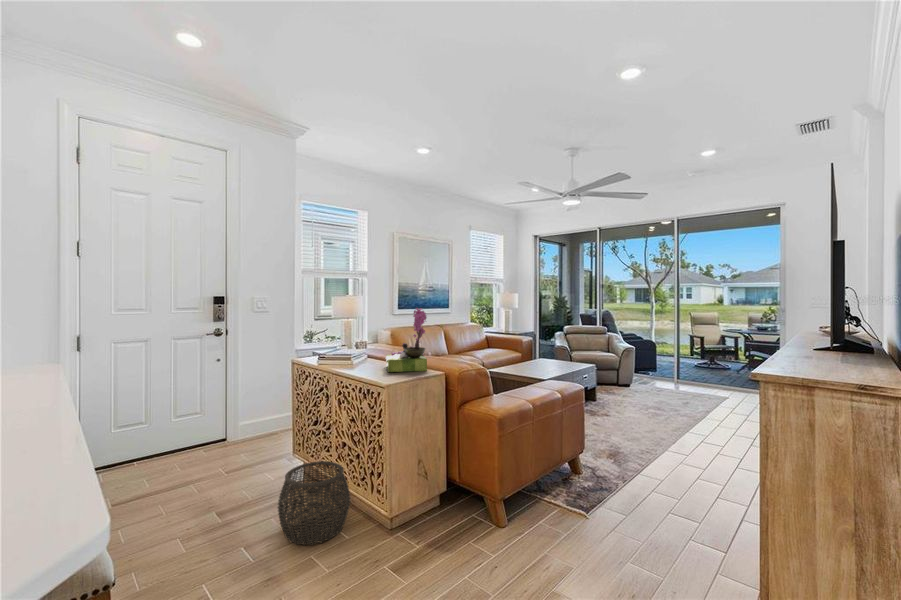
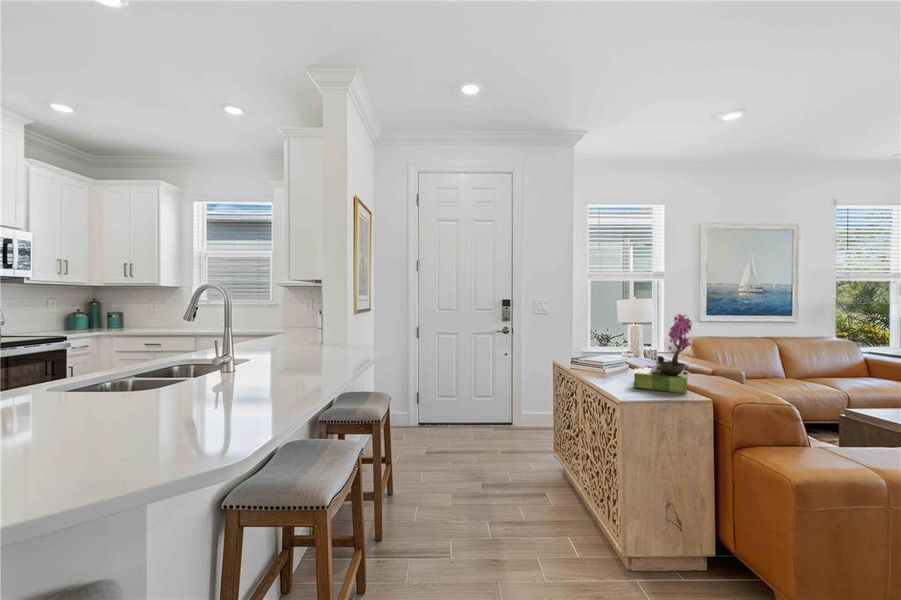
woven basket: present [278,461,350,545] -> none [516,464,587,551]

